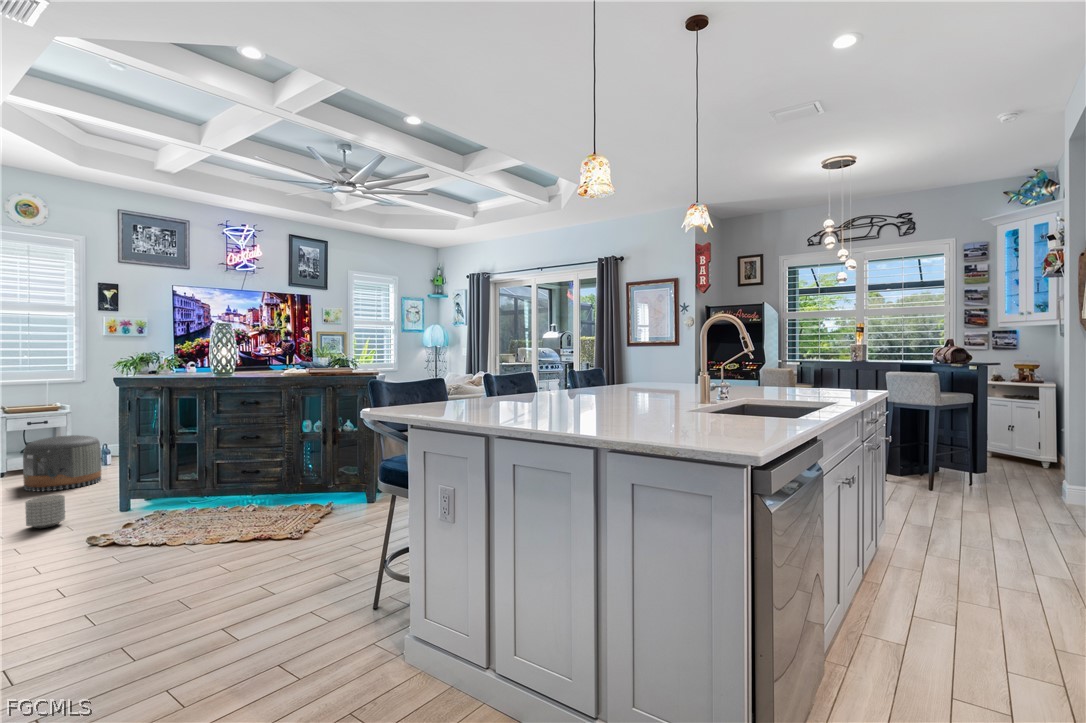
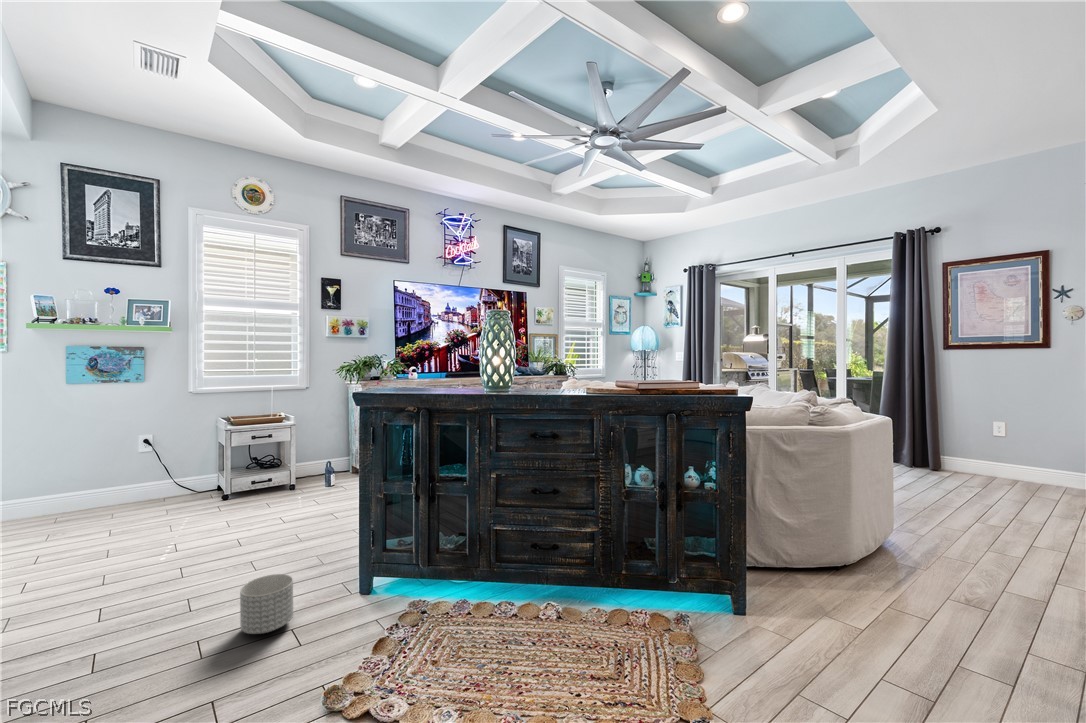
pouf: present [23,435,101,492] -> none [245,457,328,532]

